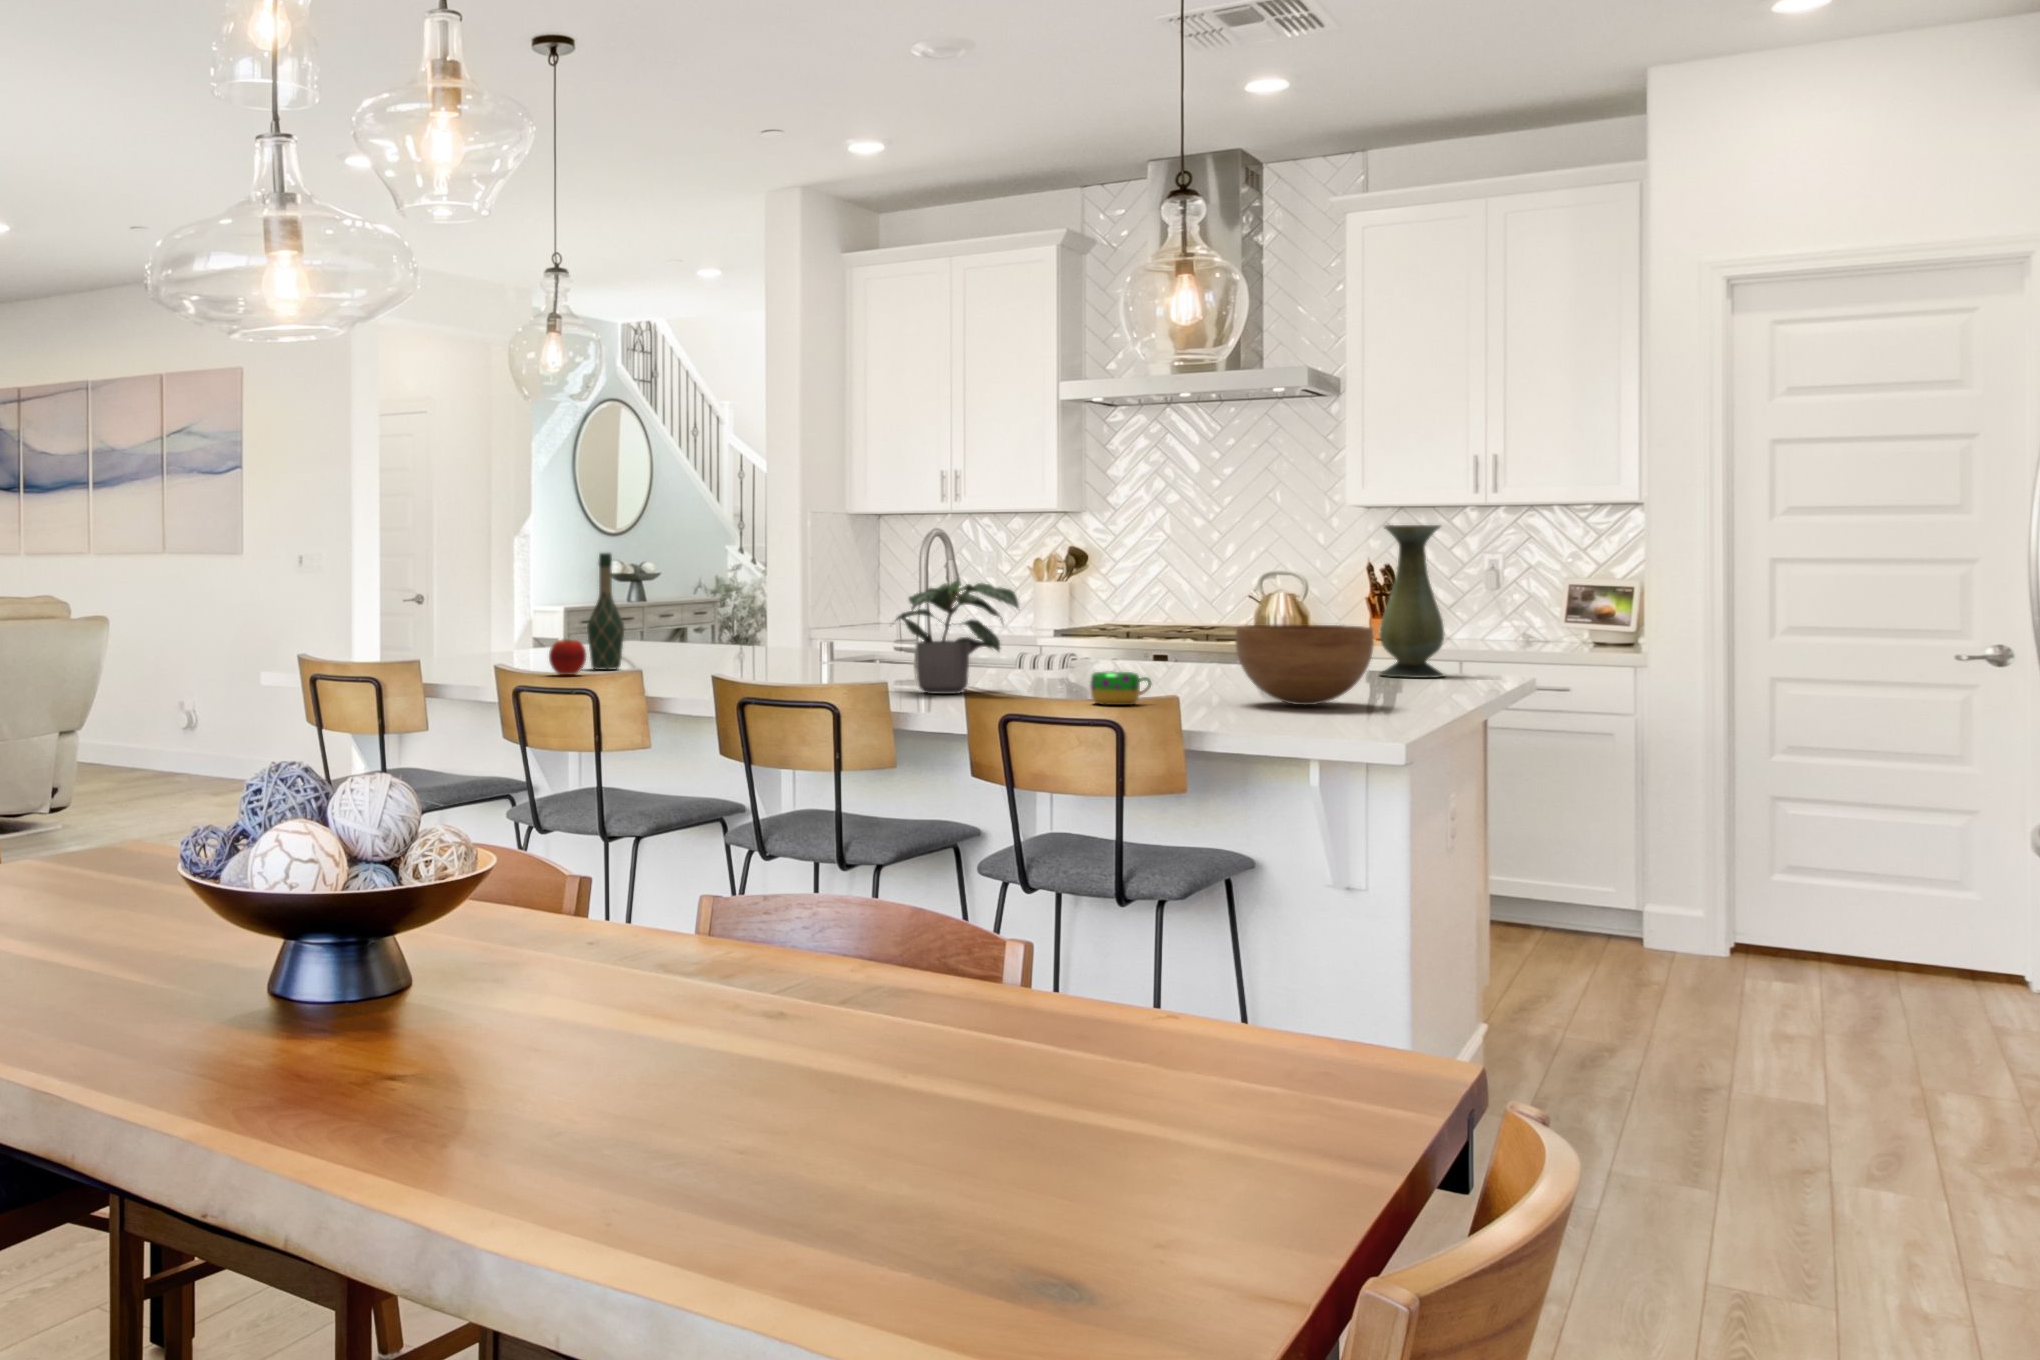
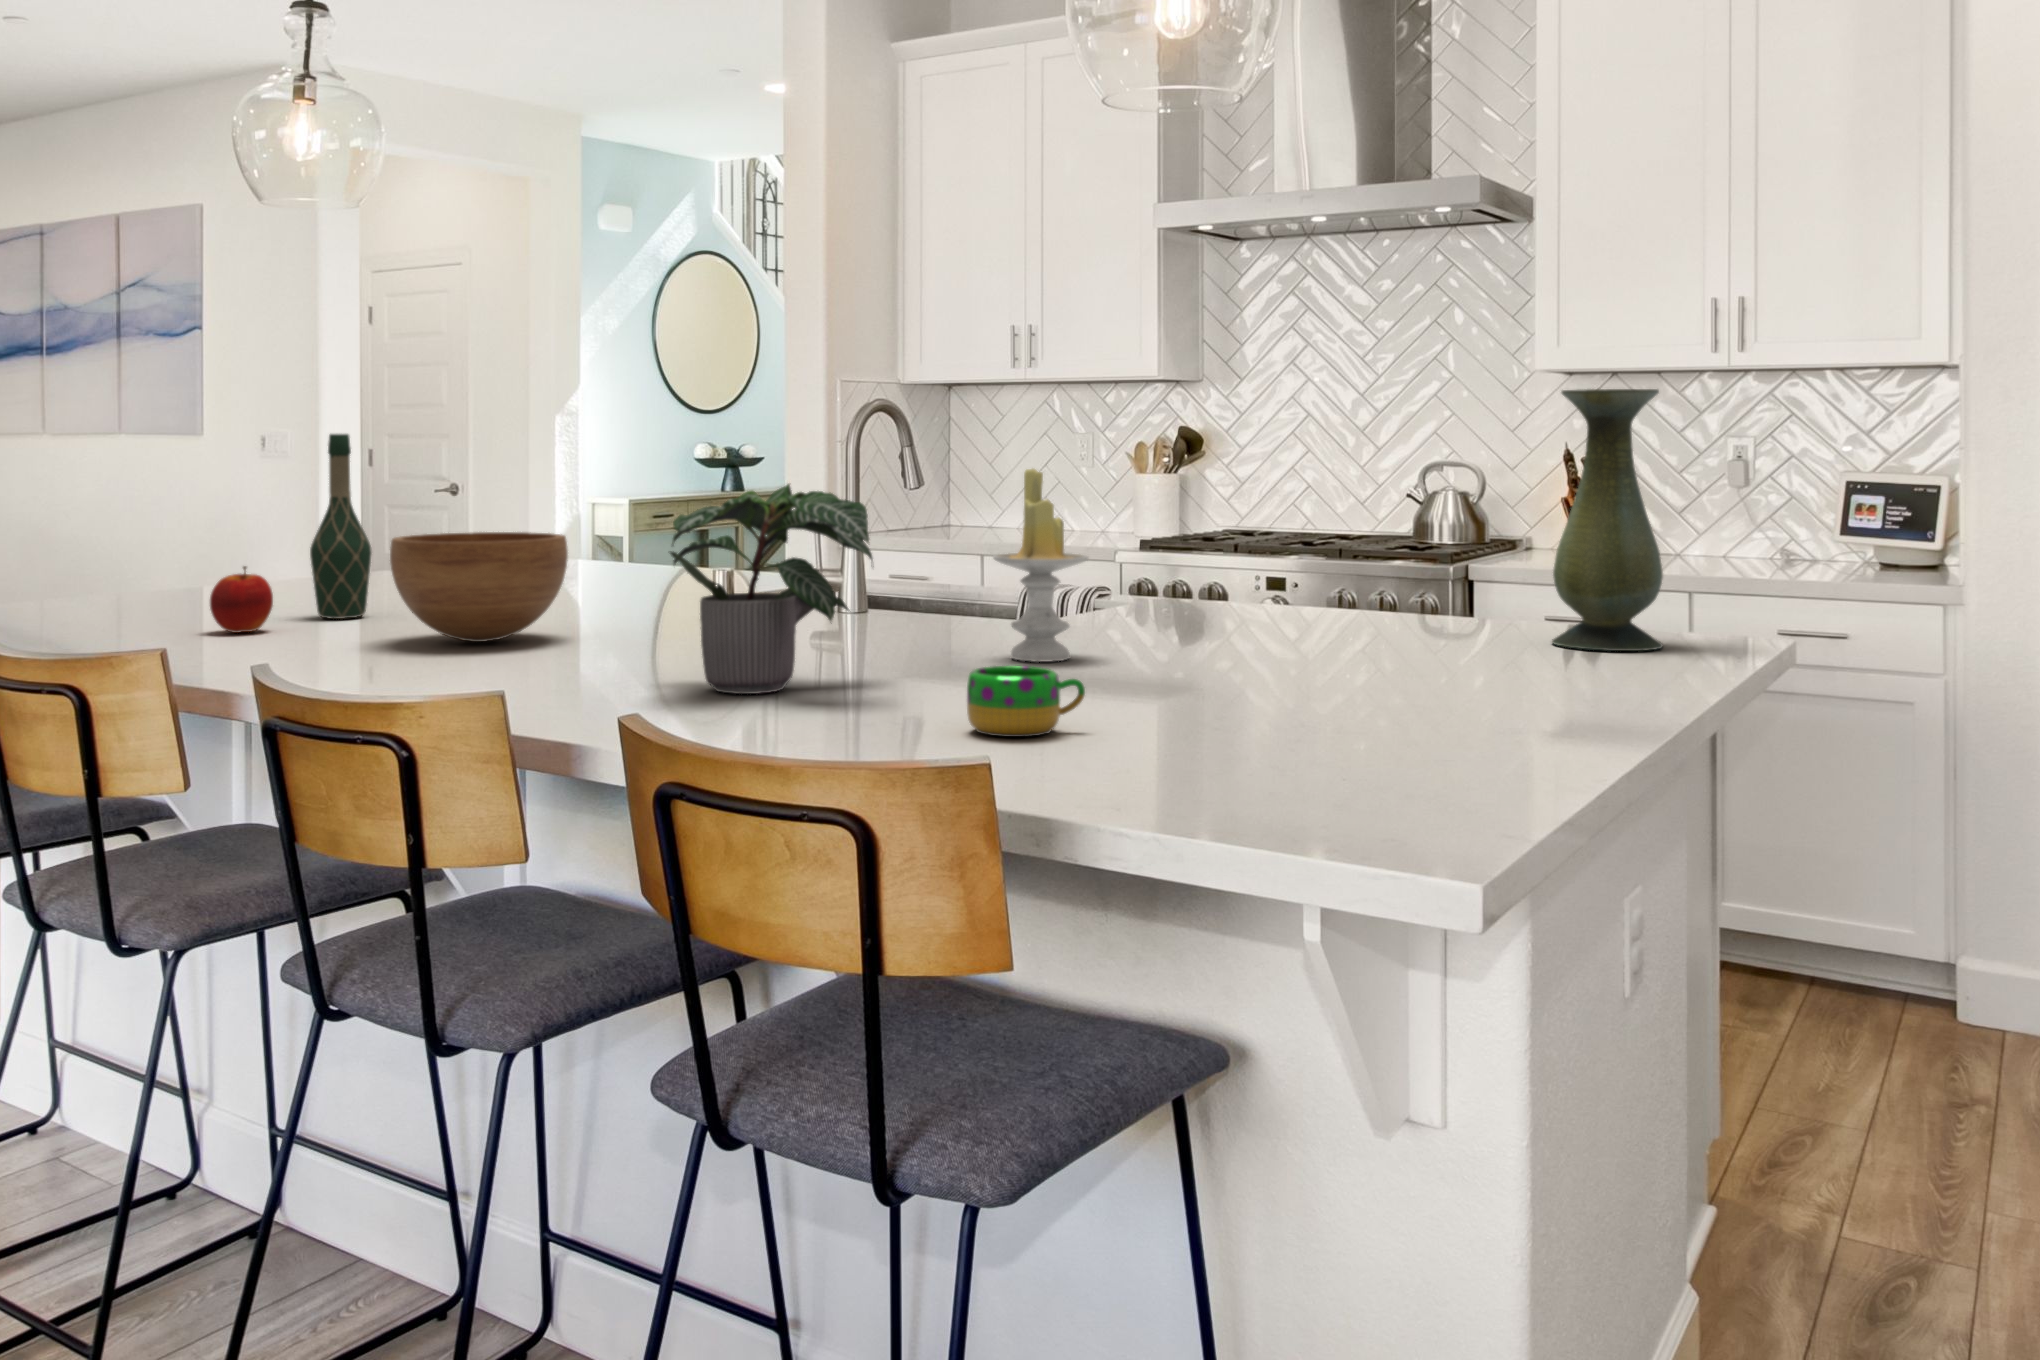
candle: none [1055,572,1113,683] -> present [993,469,1088,662]
bowl: present [1235,624,1374,705] -> present [390,532,568,642]

